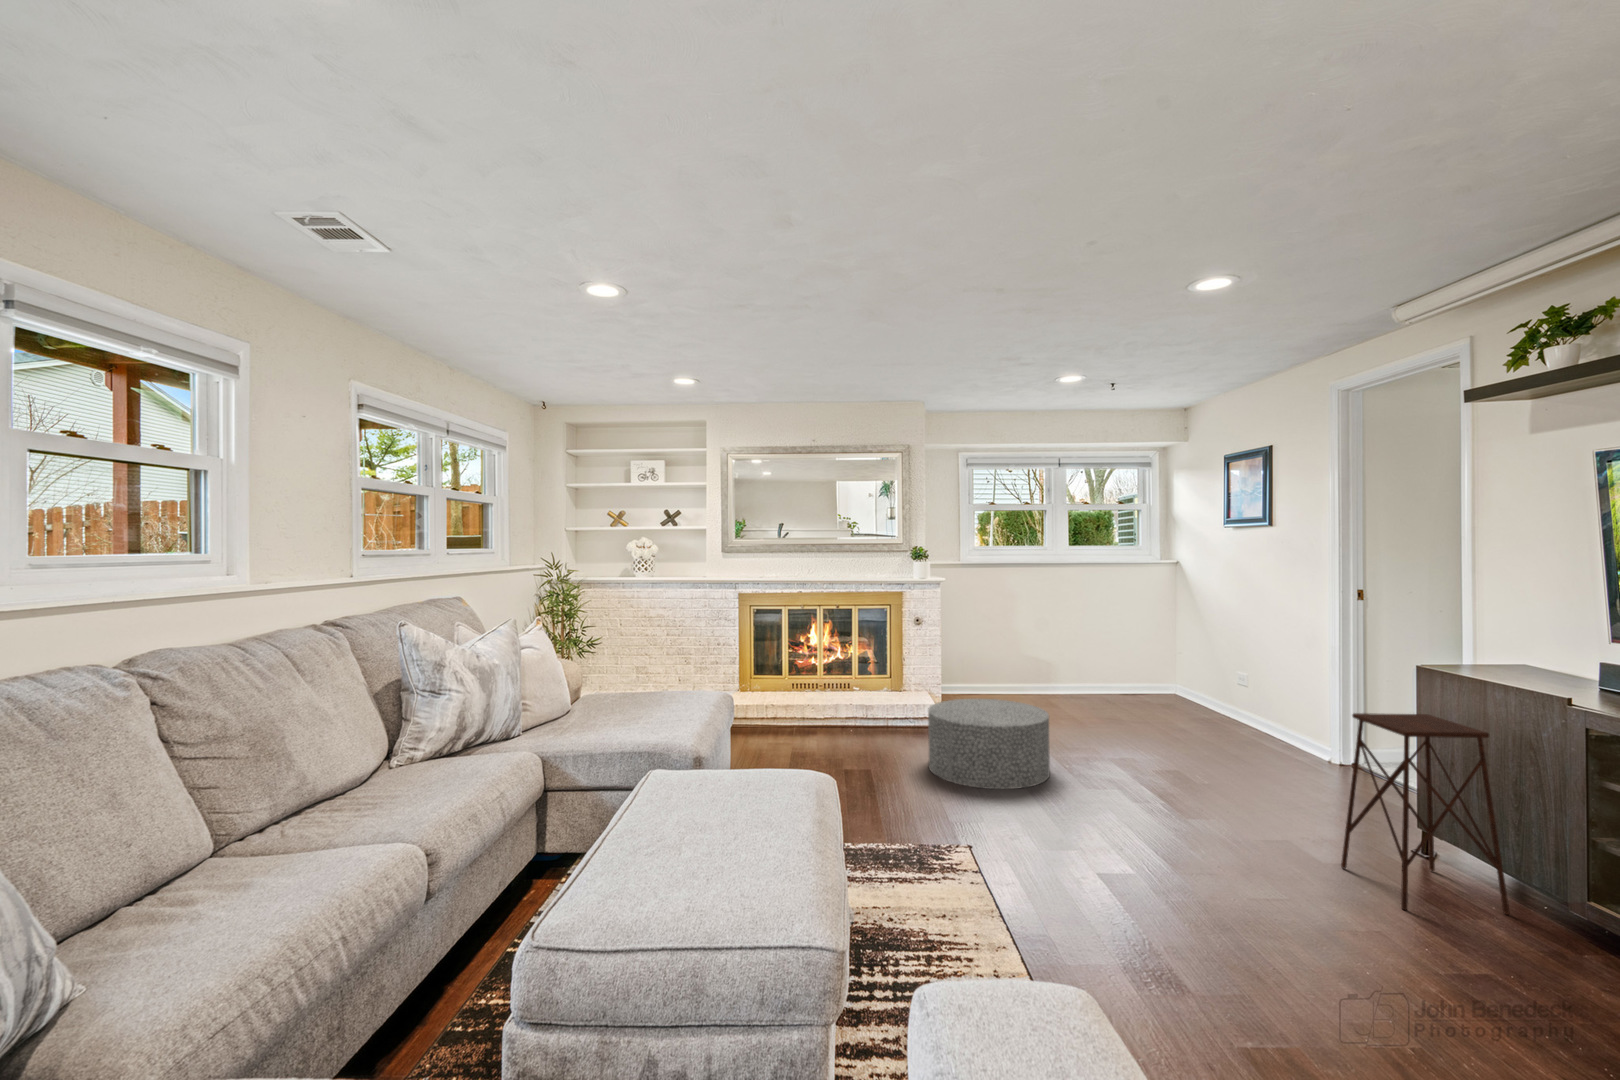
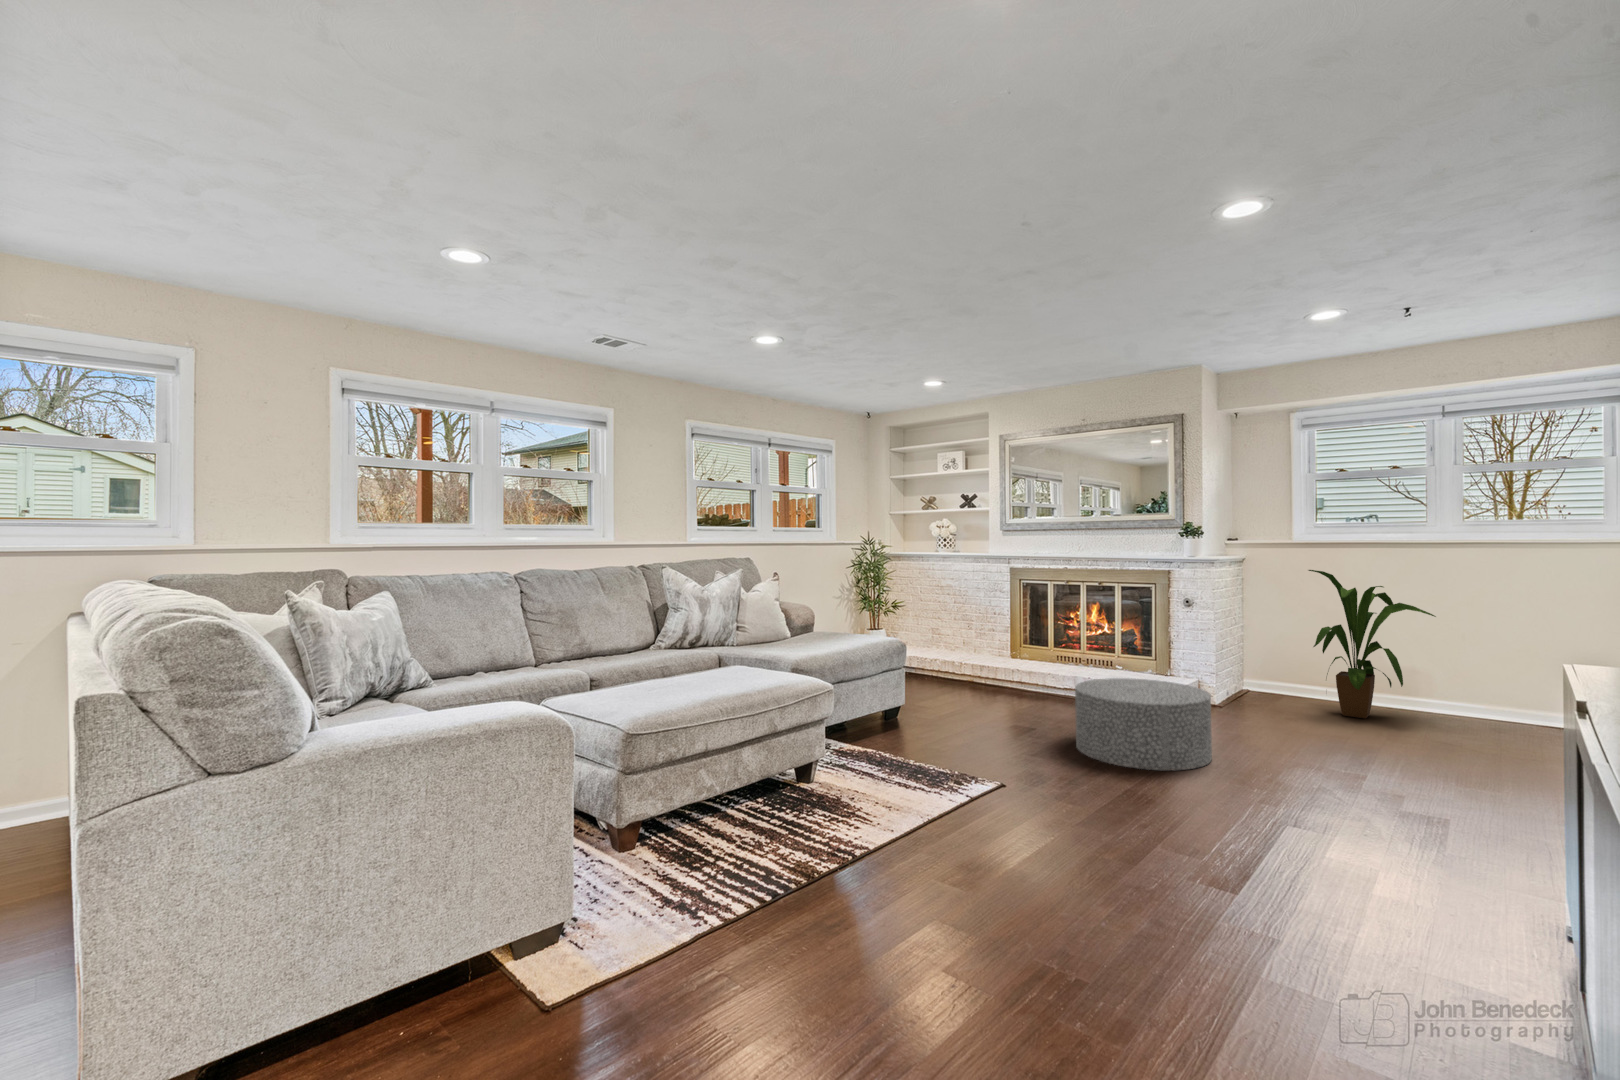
house plant: none [991,588,1067,704] -> present [1309,570,1436,719]
side table: present [1341,713,1510,915] -> none [1316,713,1495,1002]

